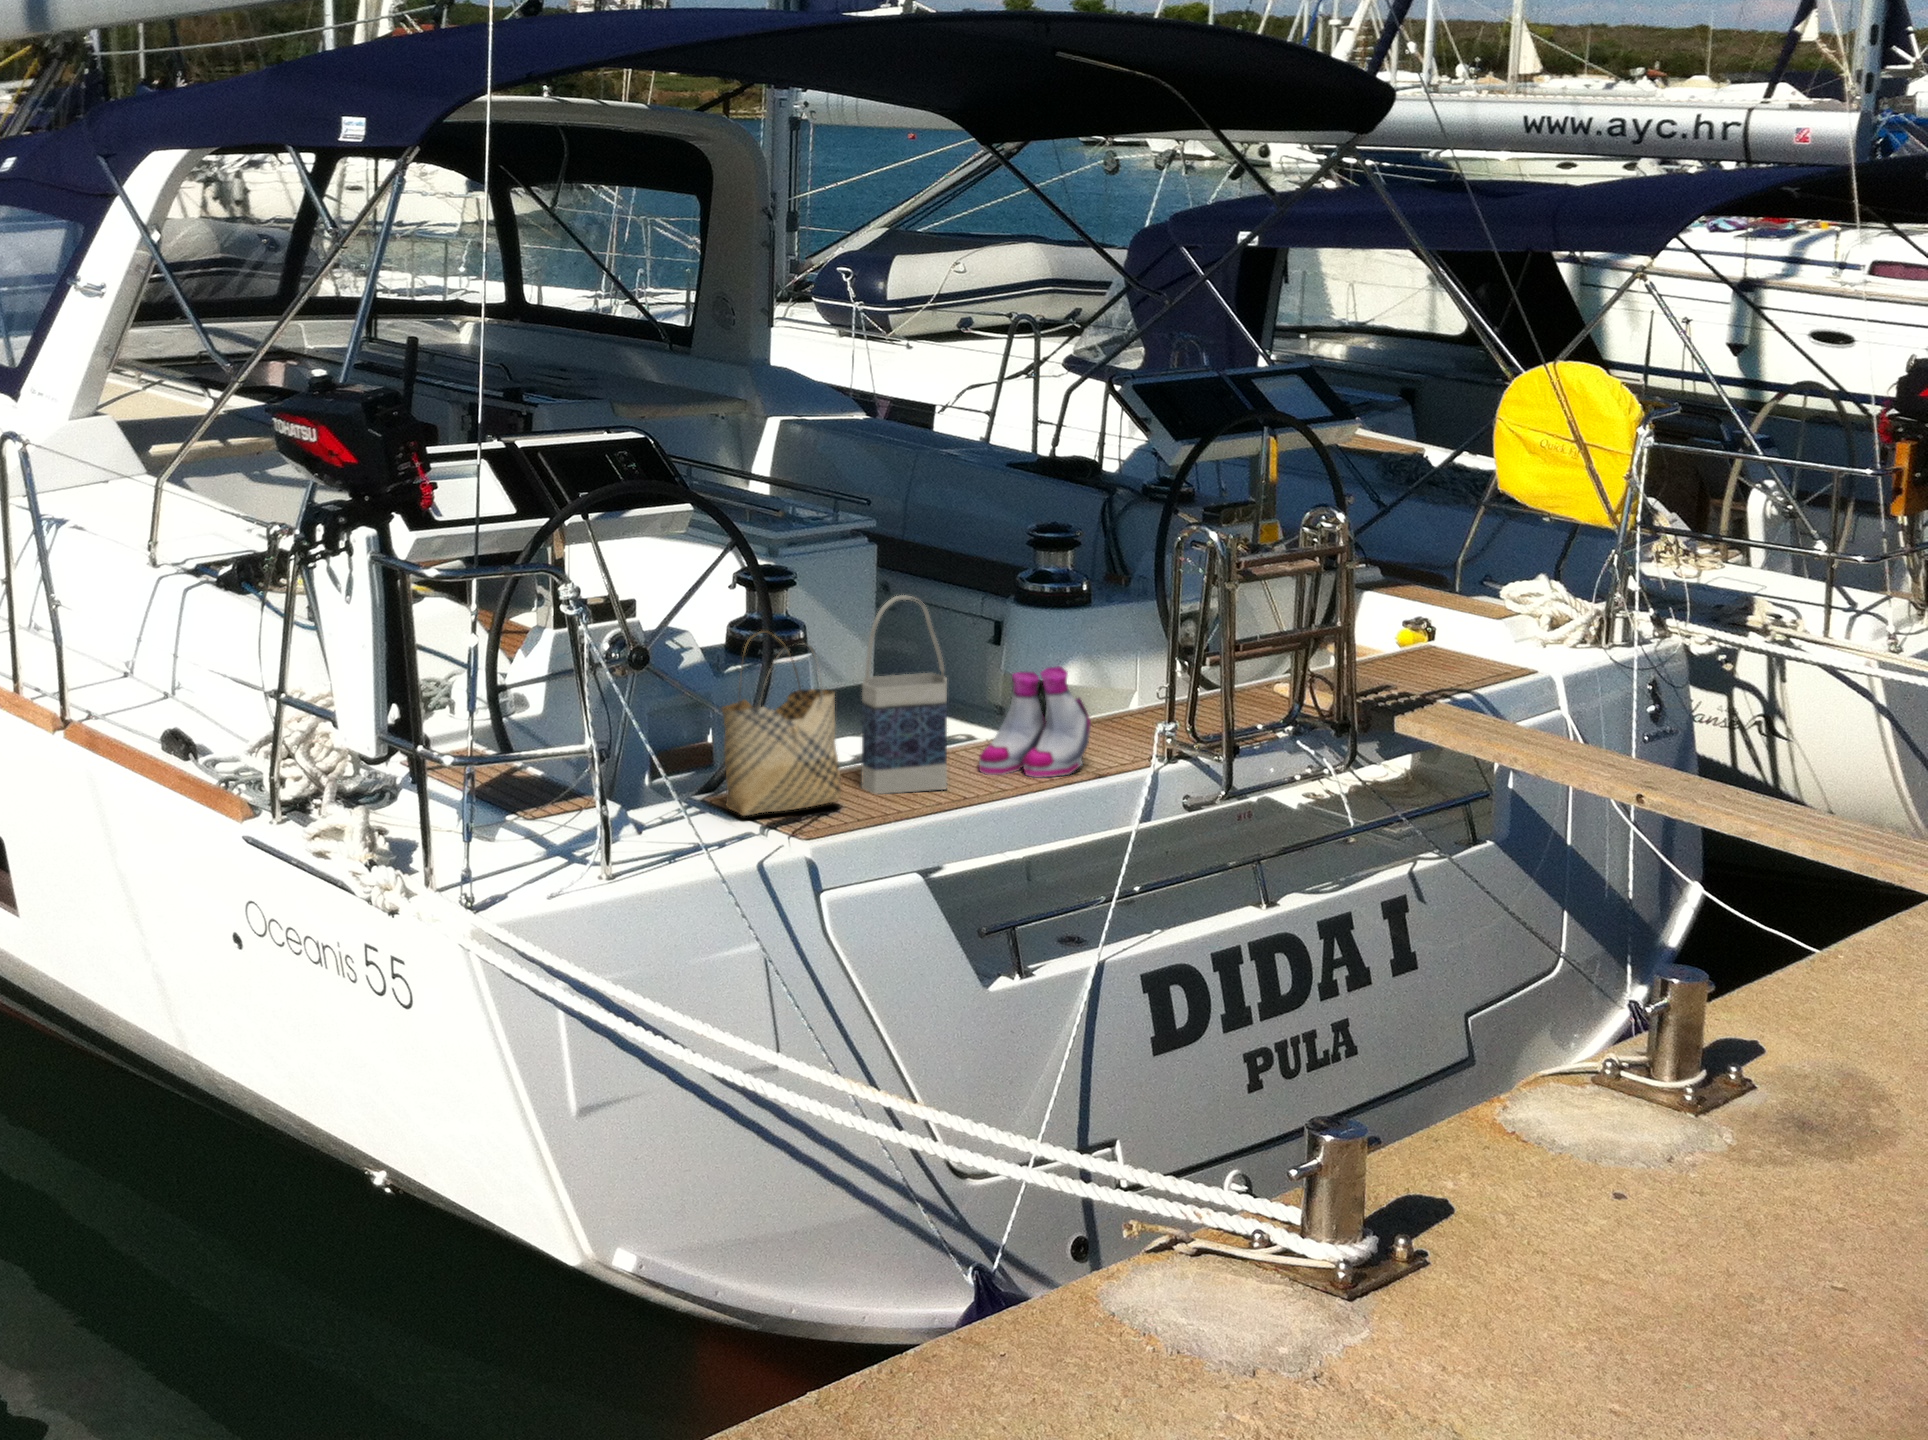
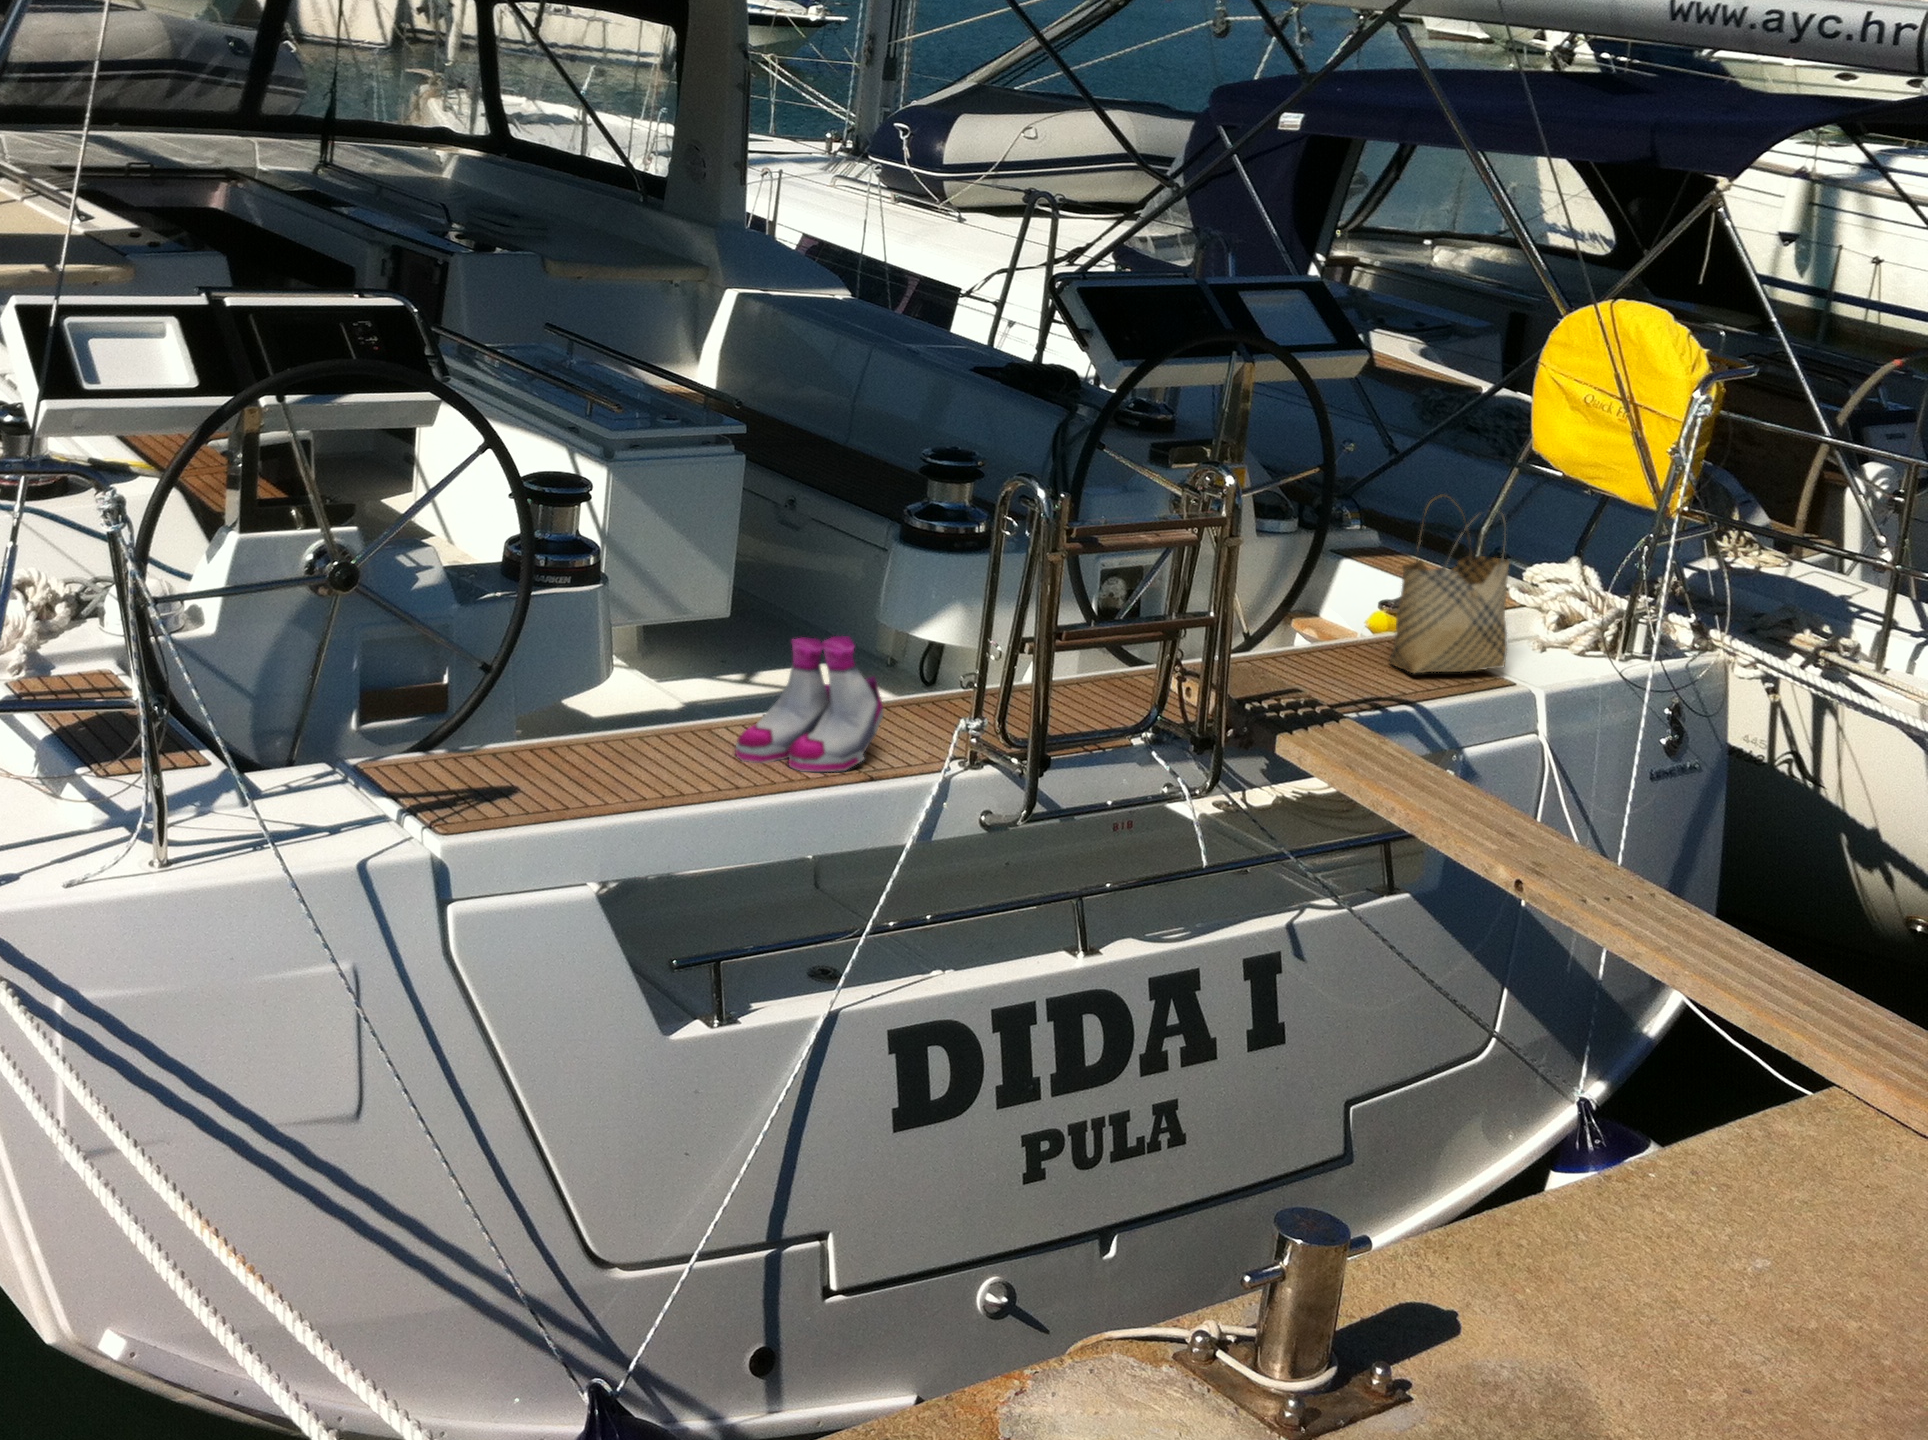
bag: present [861,595,947,795] -> none [573,535,688,777]
woven basket: present [722,631,841,816] -> present [1389,494,1510,674]

